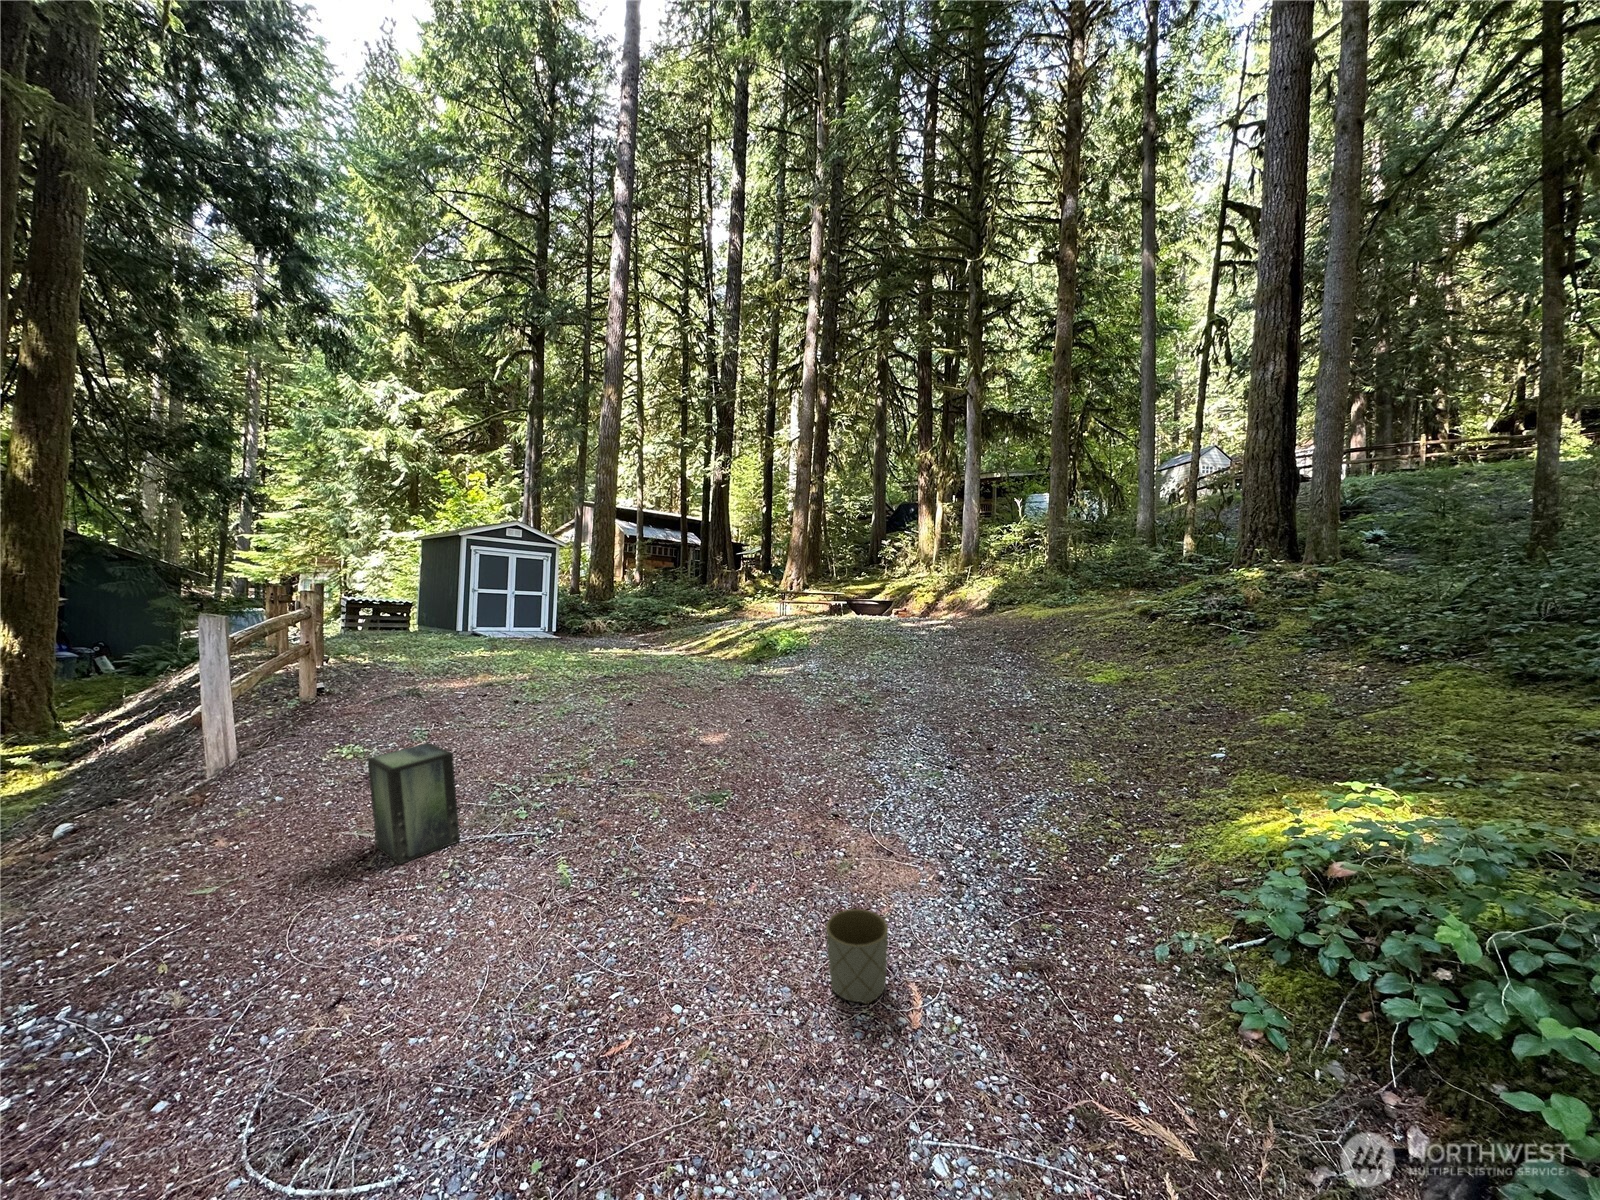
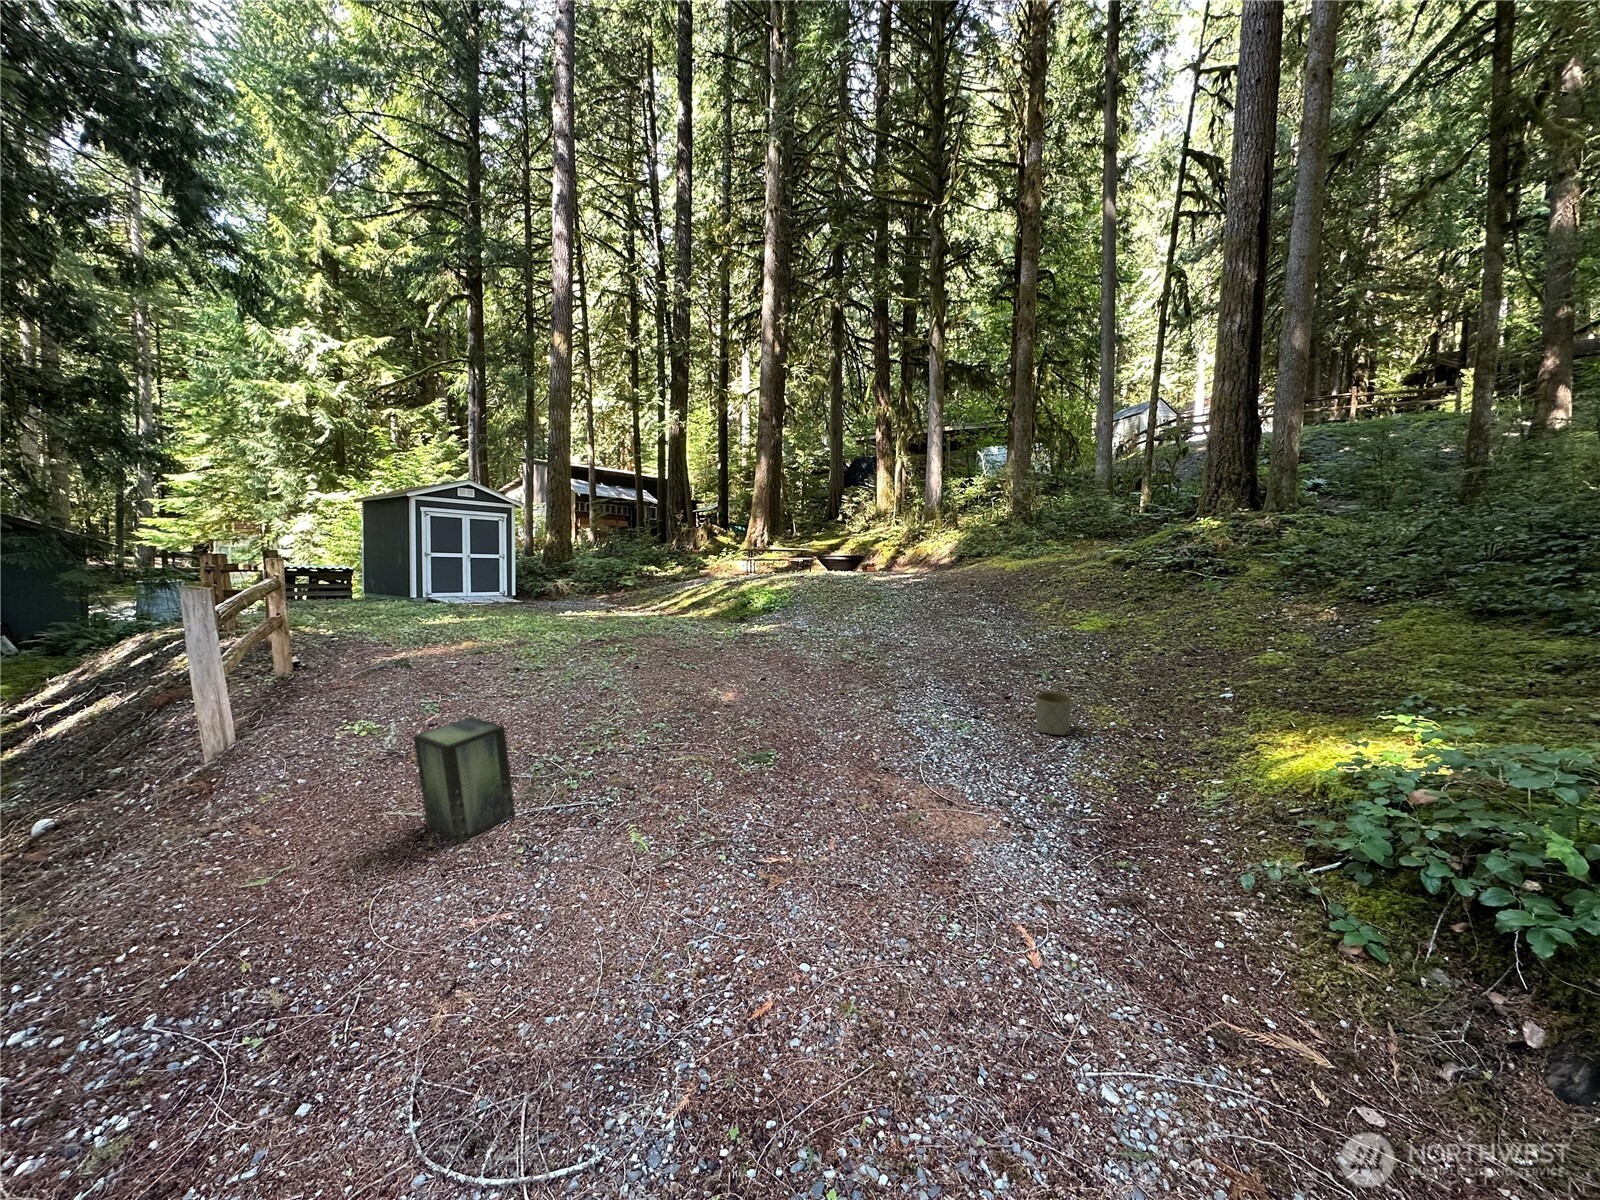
planter: present [826,909,888,1004] -> present [1036,692,1072,735]

